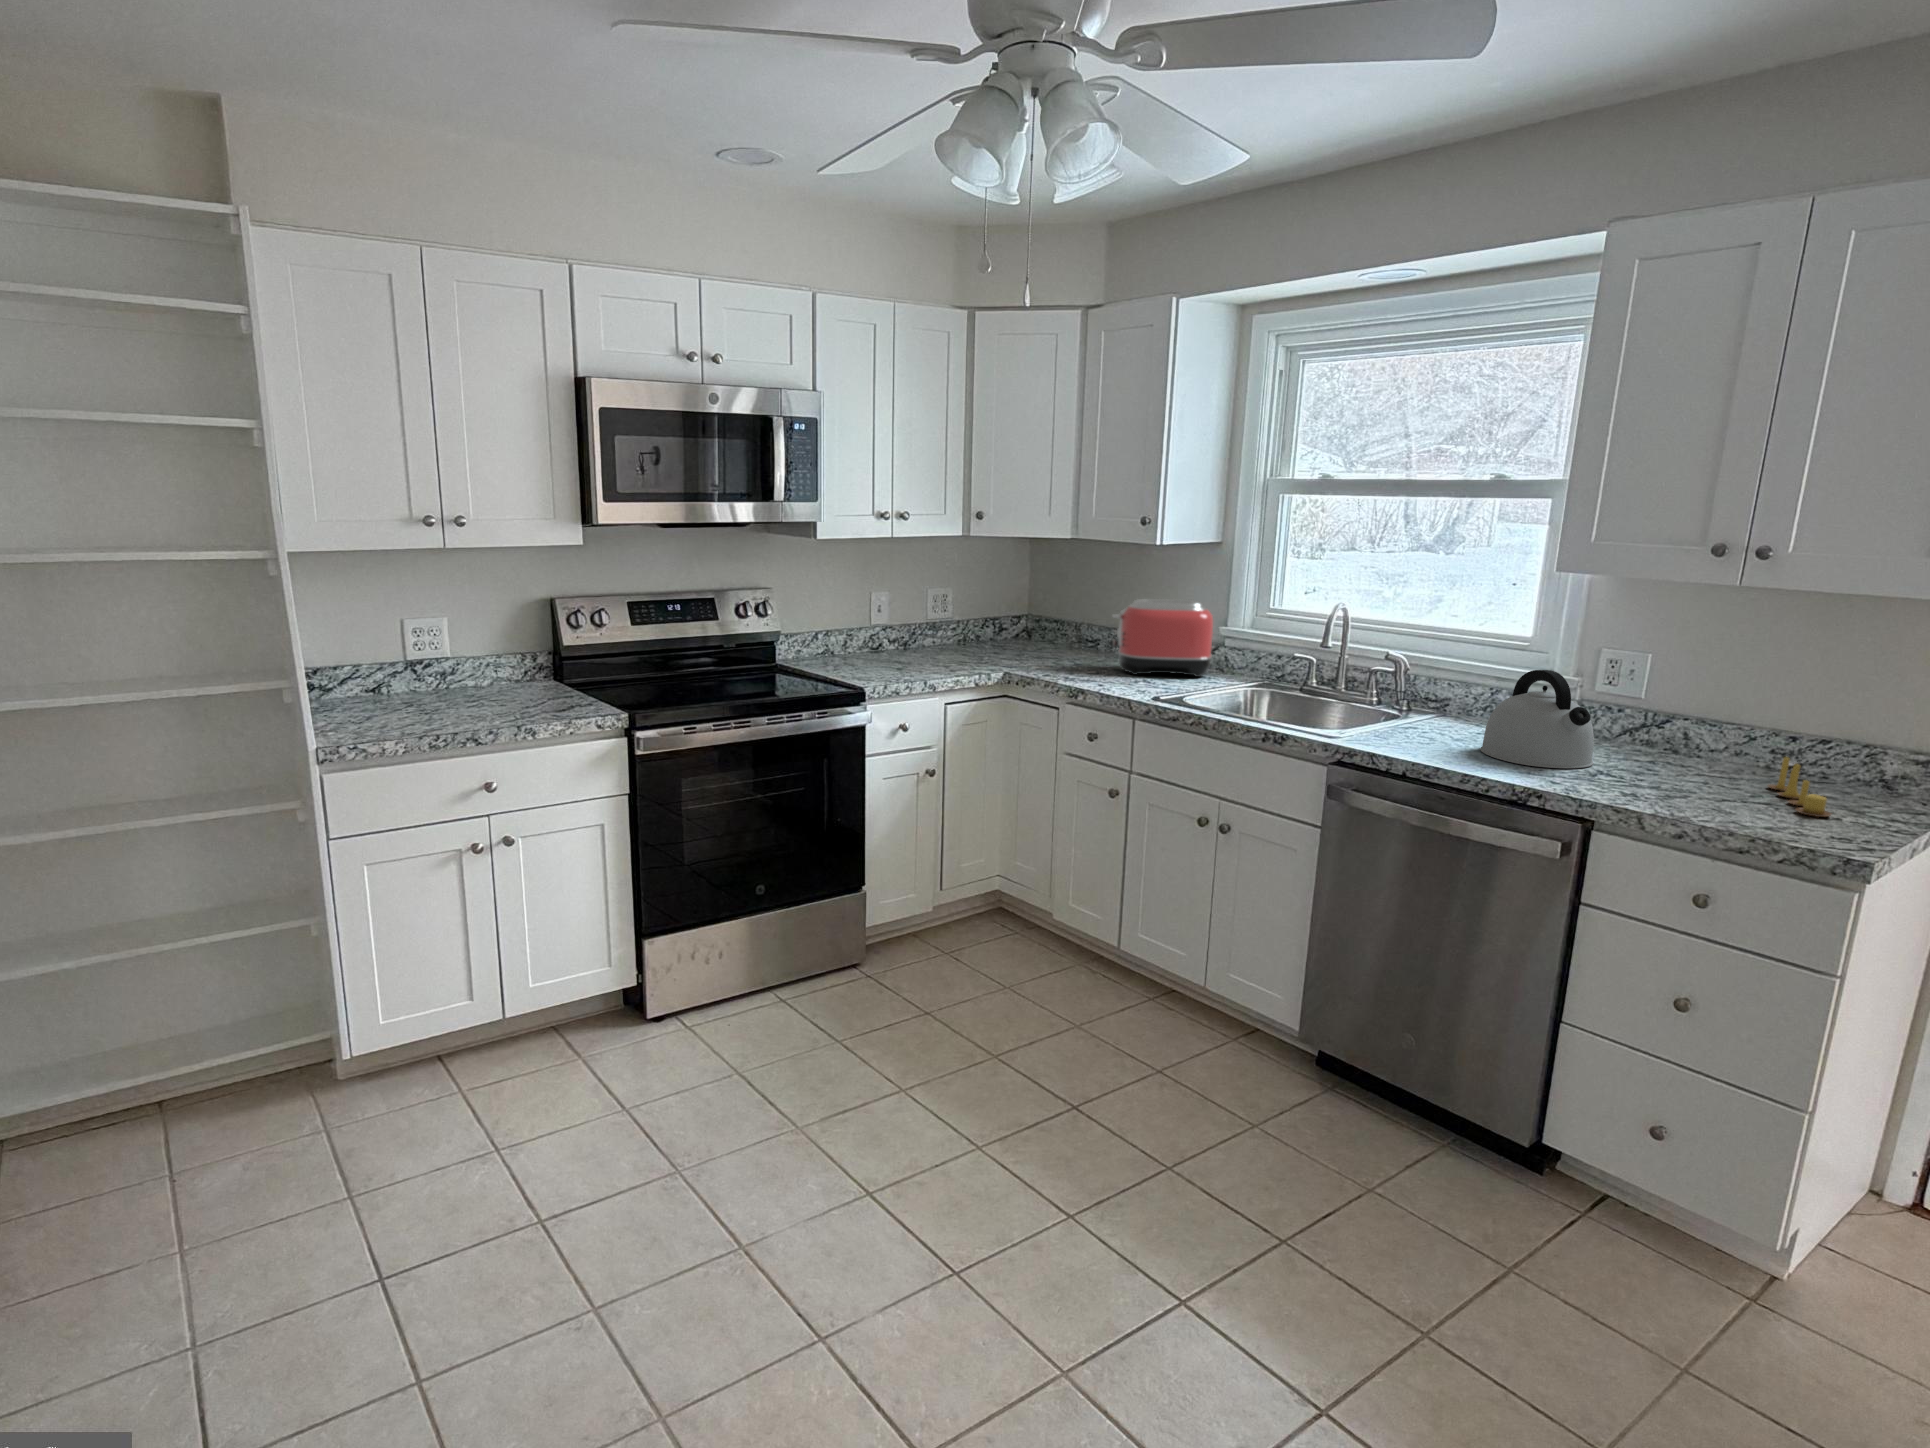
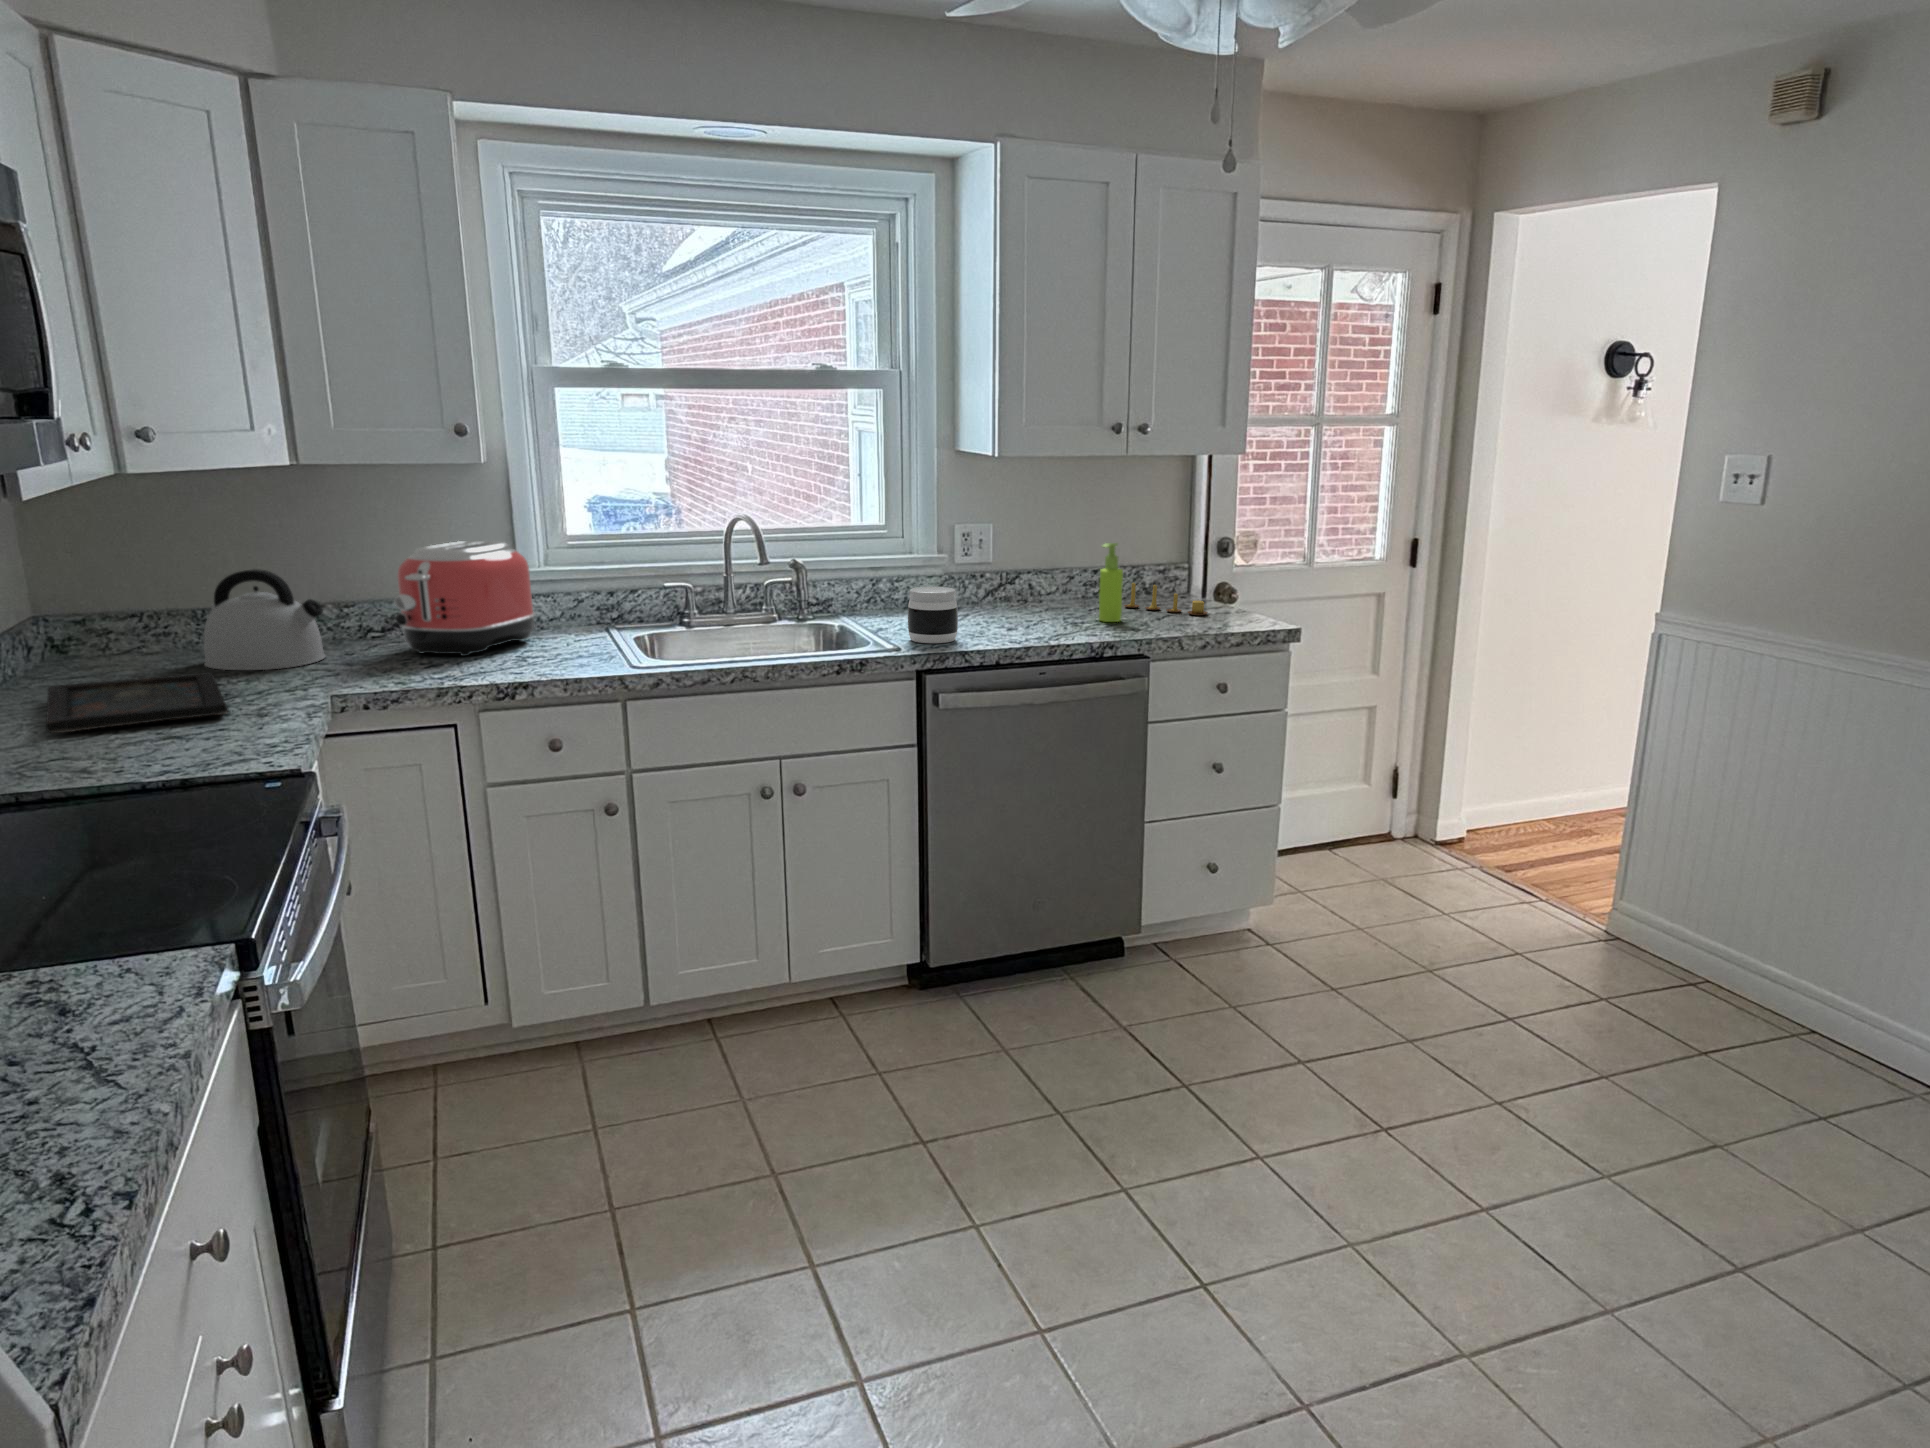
tray: none [872,641,994,663] -> present [46,672,228,733]
kettle: present [1480,670,1594,768] -> present [204,569,325,670]
soap dispenser: none [1638,685,1683,787] -> present [1099,543,1123,622]
jar: none [1369,687,1426,746] -> present [908,586,958,643]

